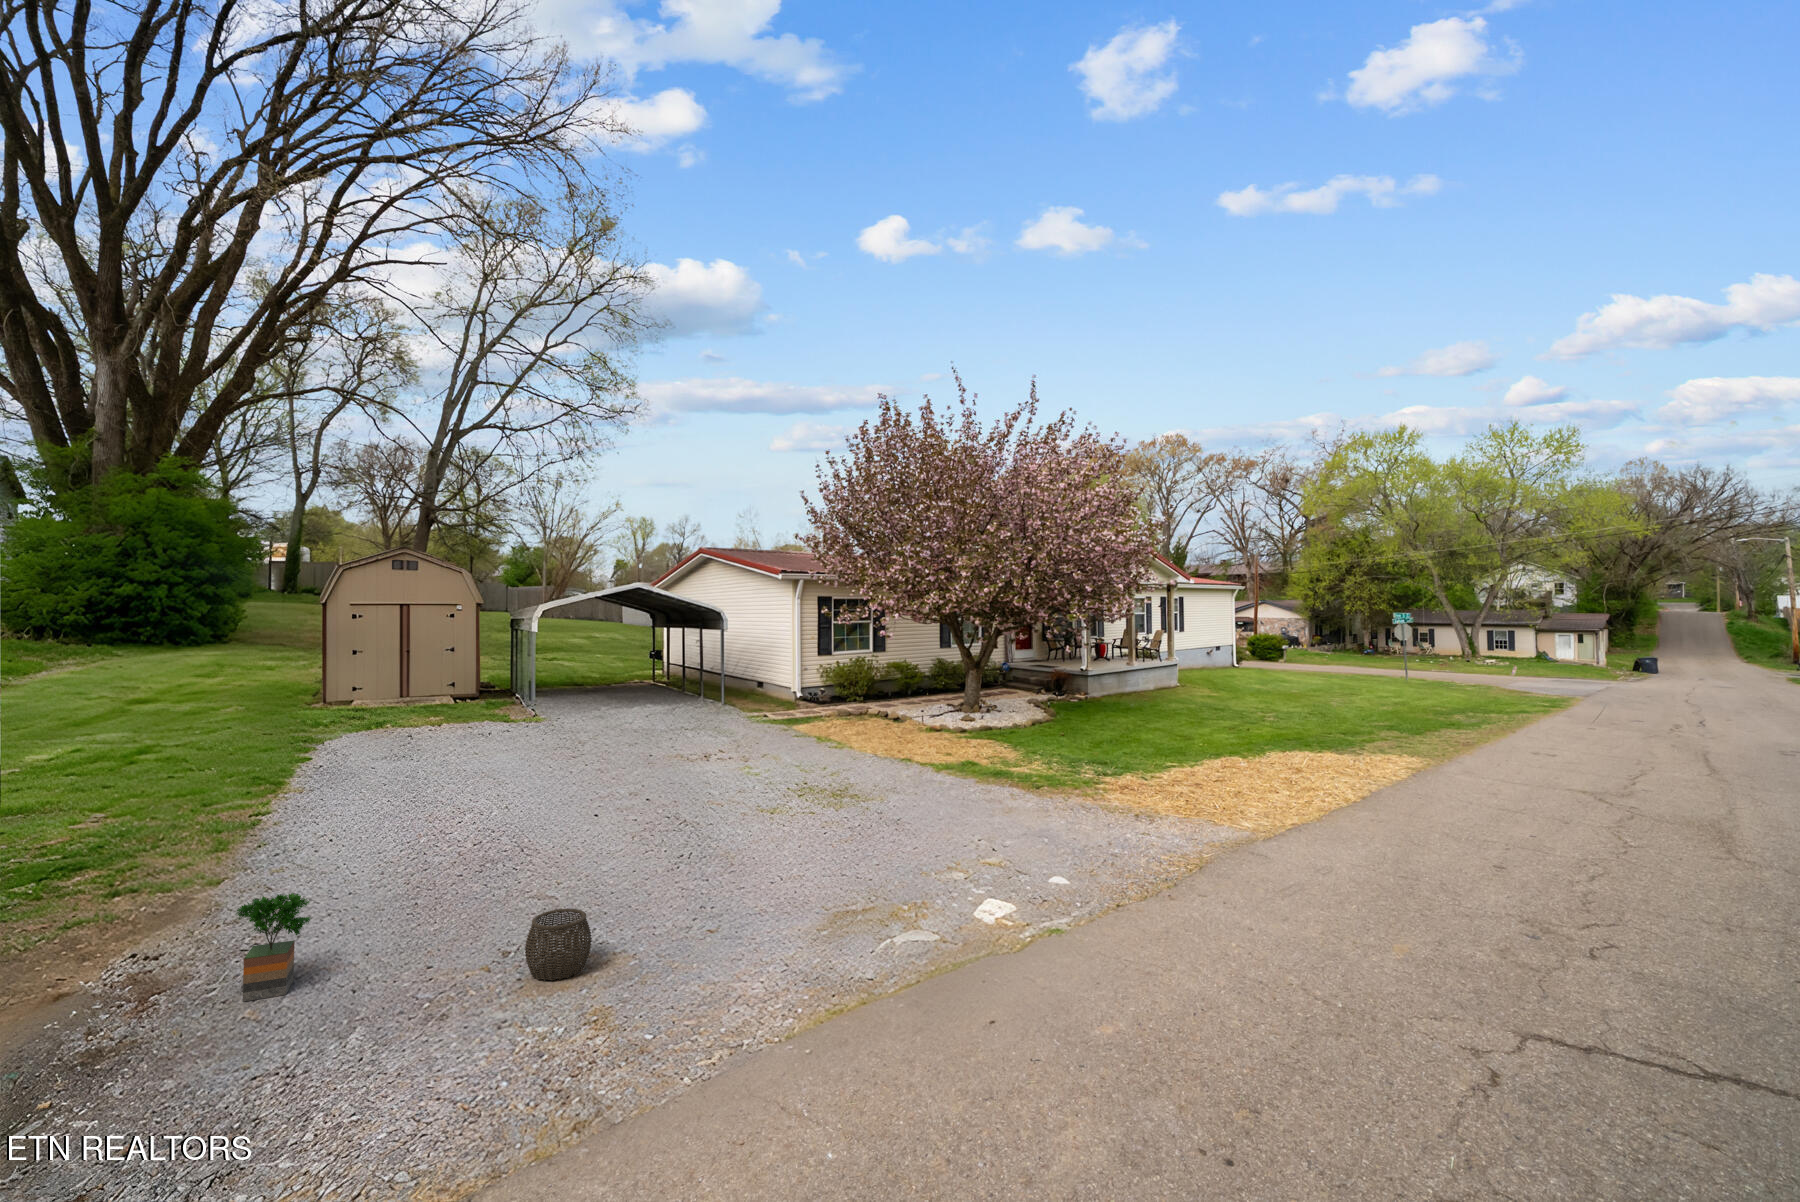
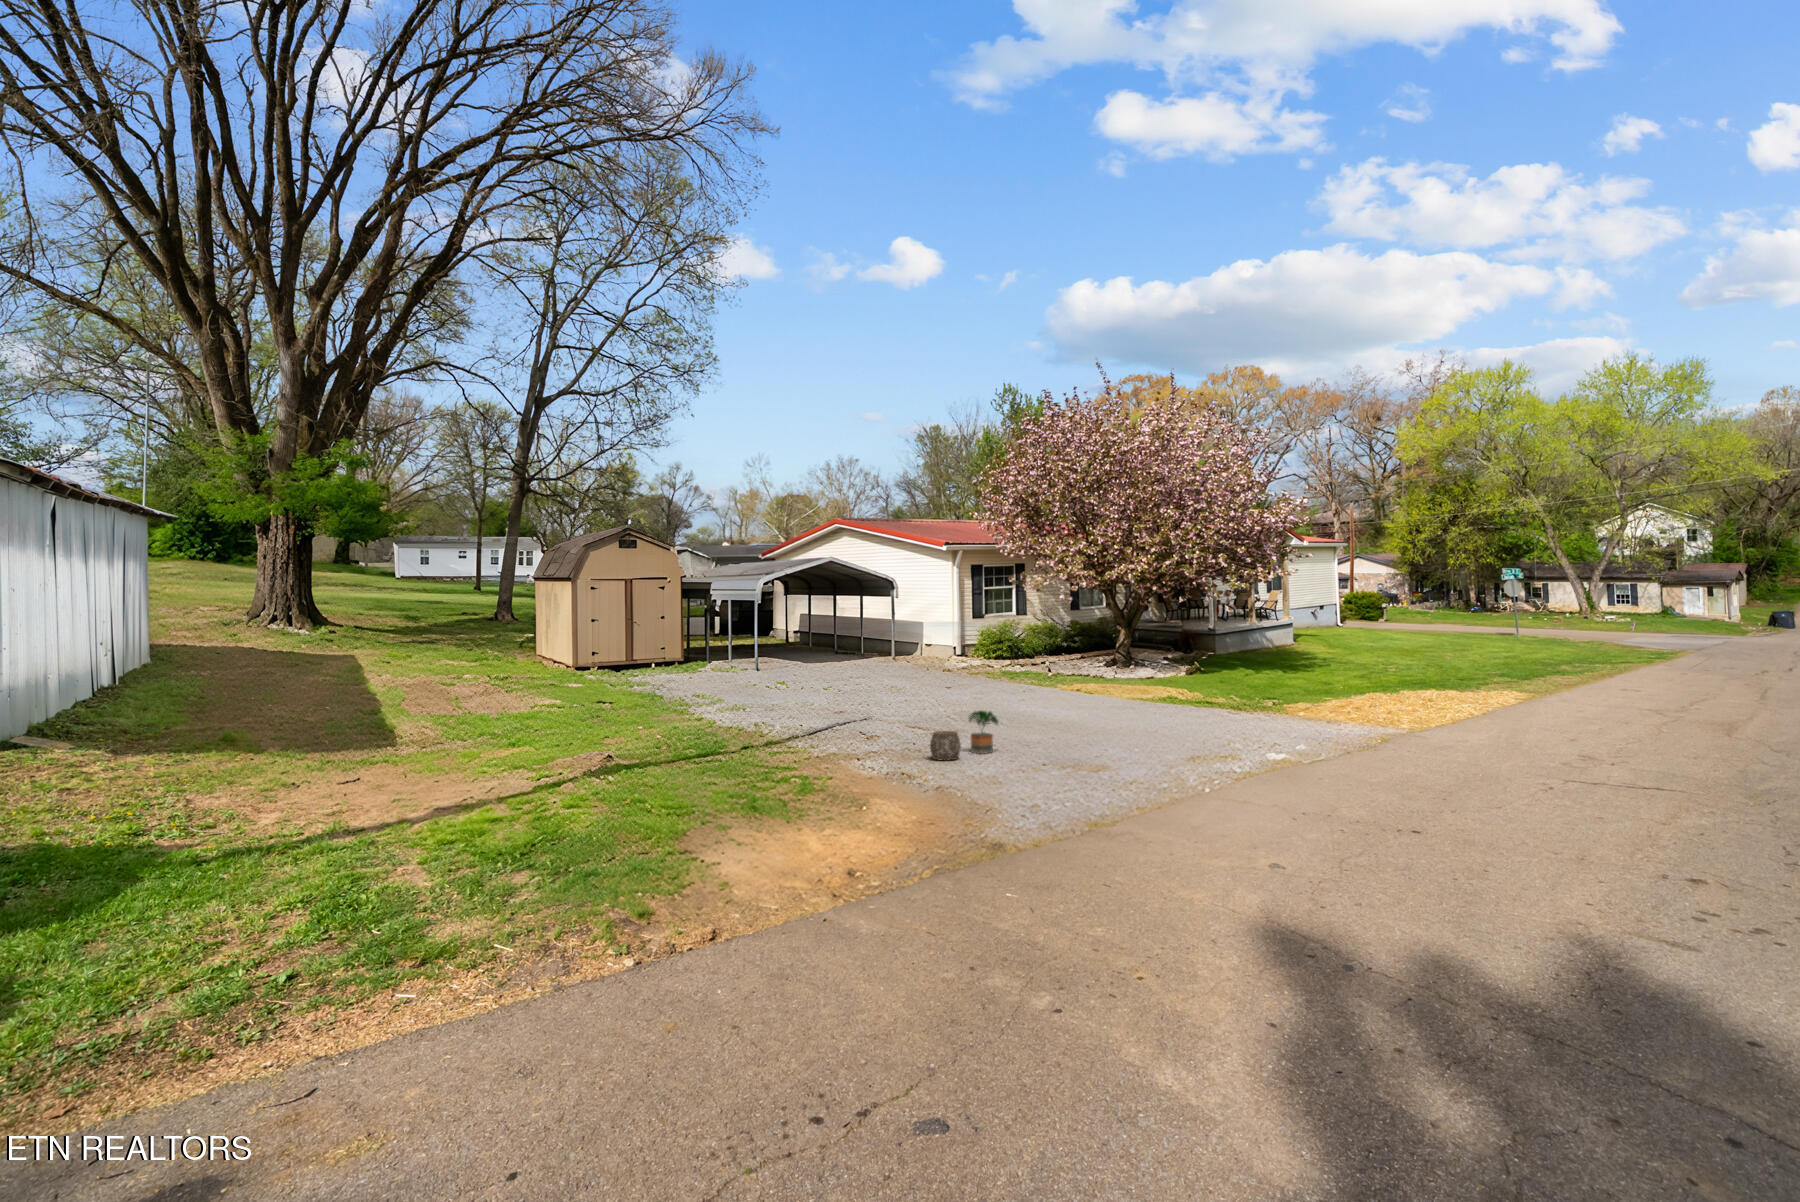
woven basket: present [525,909,592,980] -> present [930,731,961,760]

